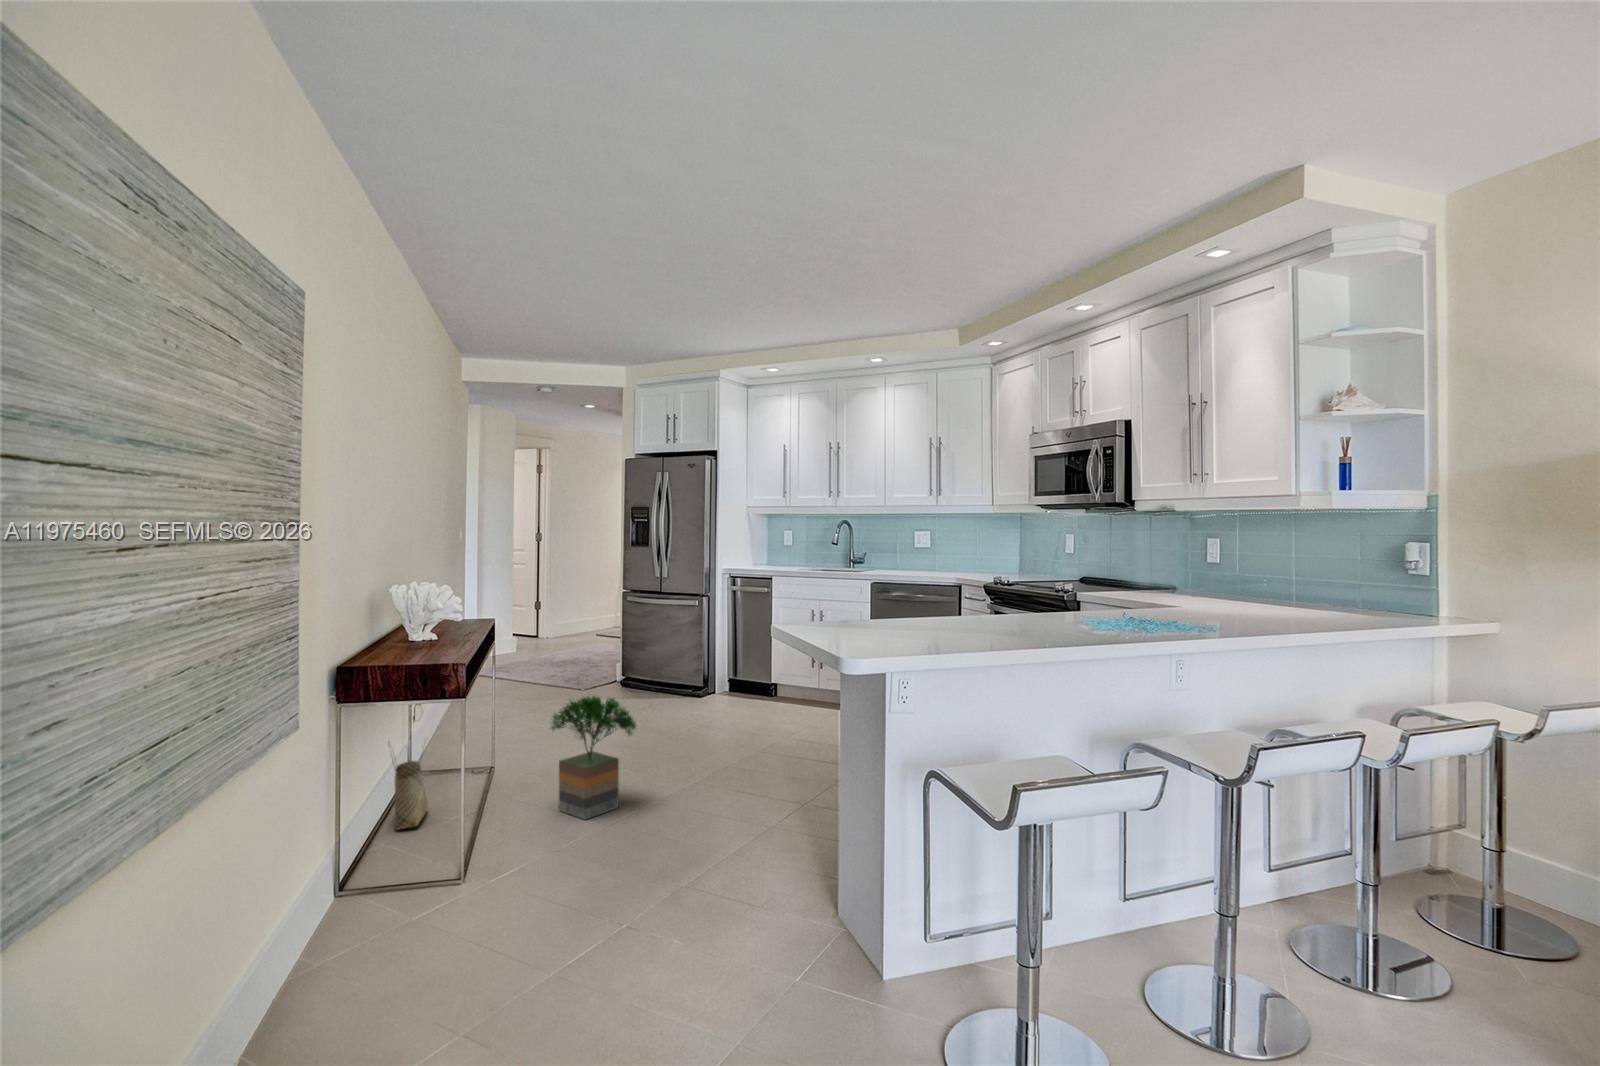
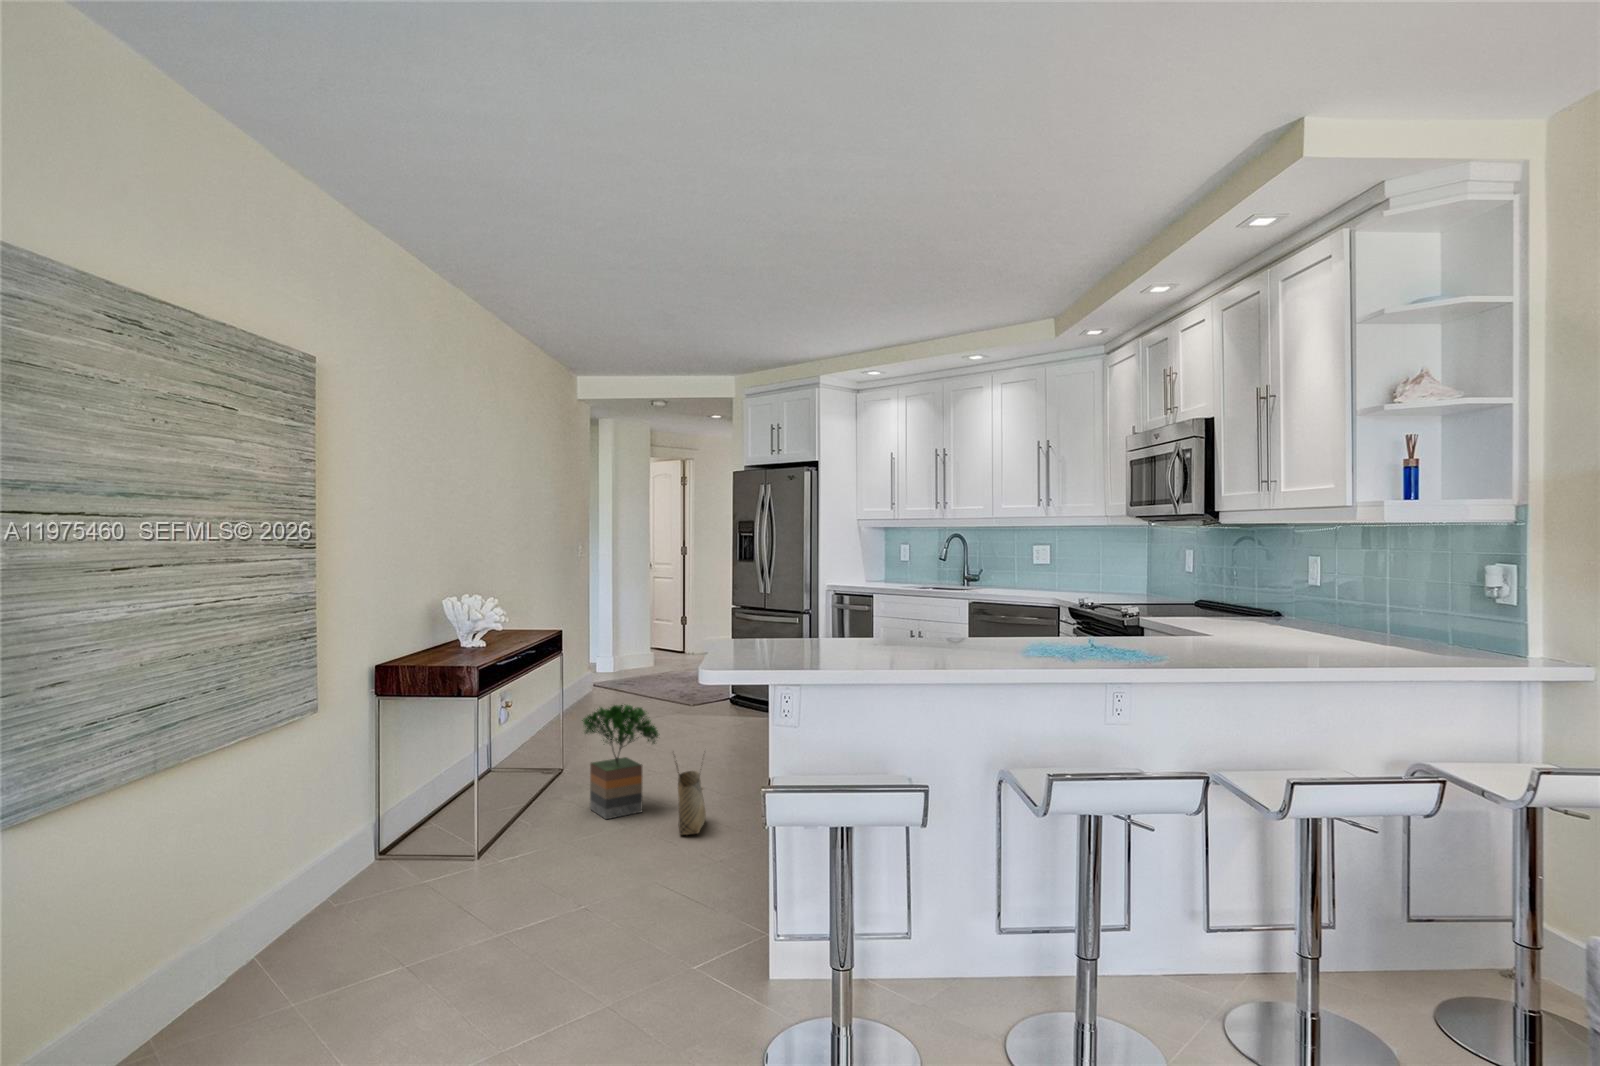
woven basket: present [389,744,428,830] -> present [676,755,706,835]

